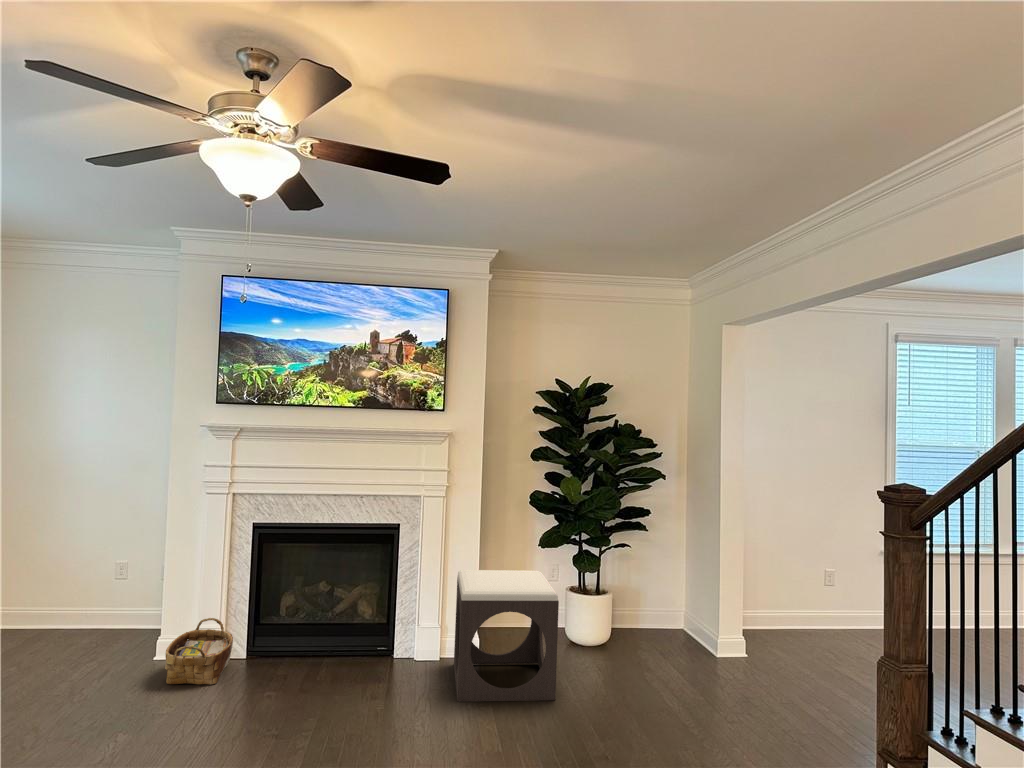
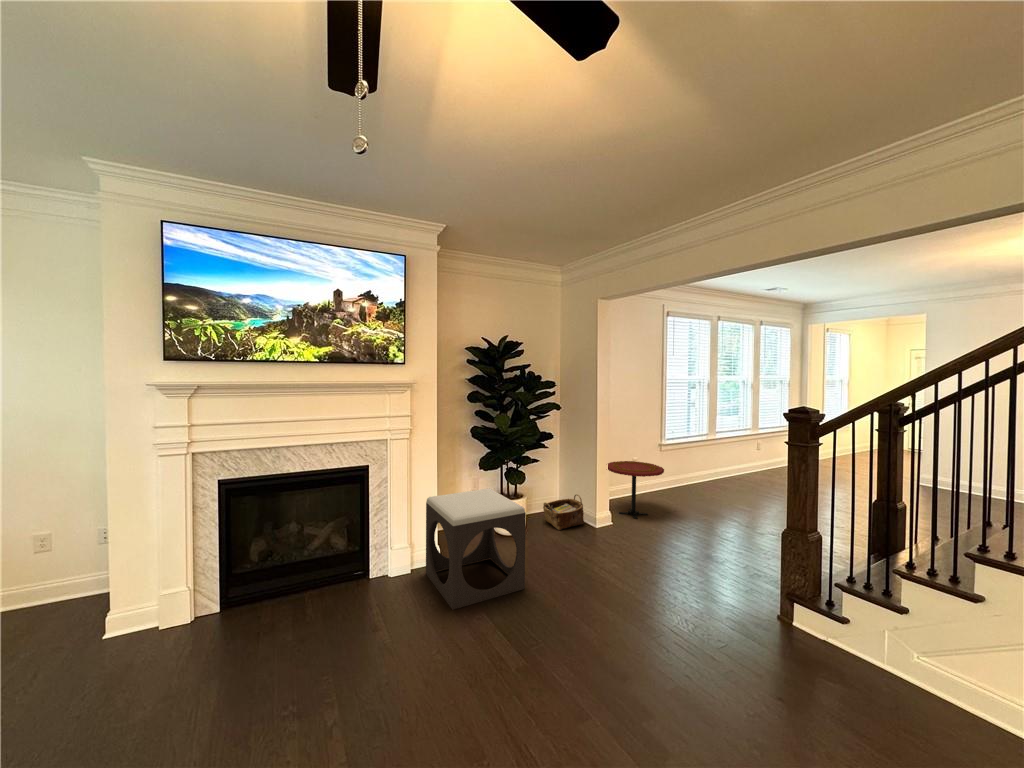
side table: none [749,566,842,656] -> present [608,461,664,519]
woven basket: present [165,618,233,685] -> present [543,494,584,530]

